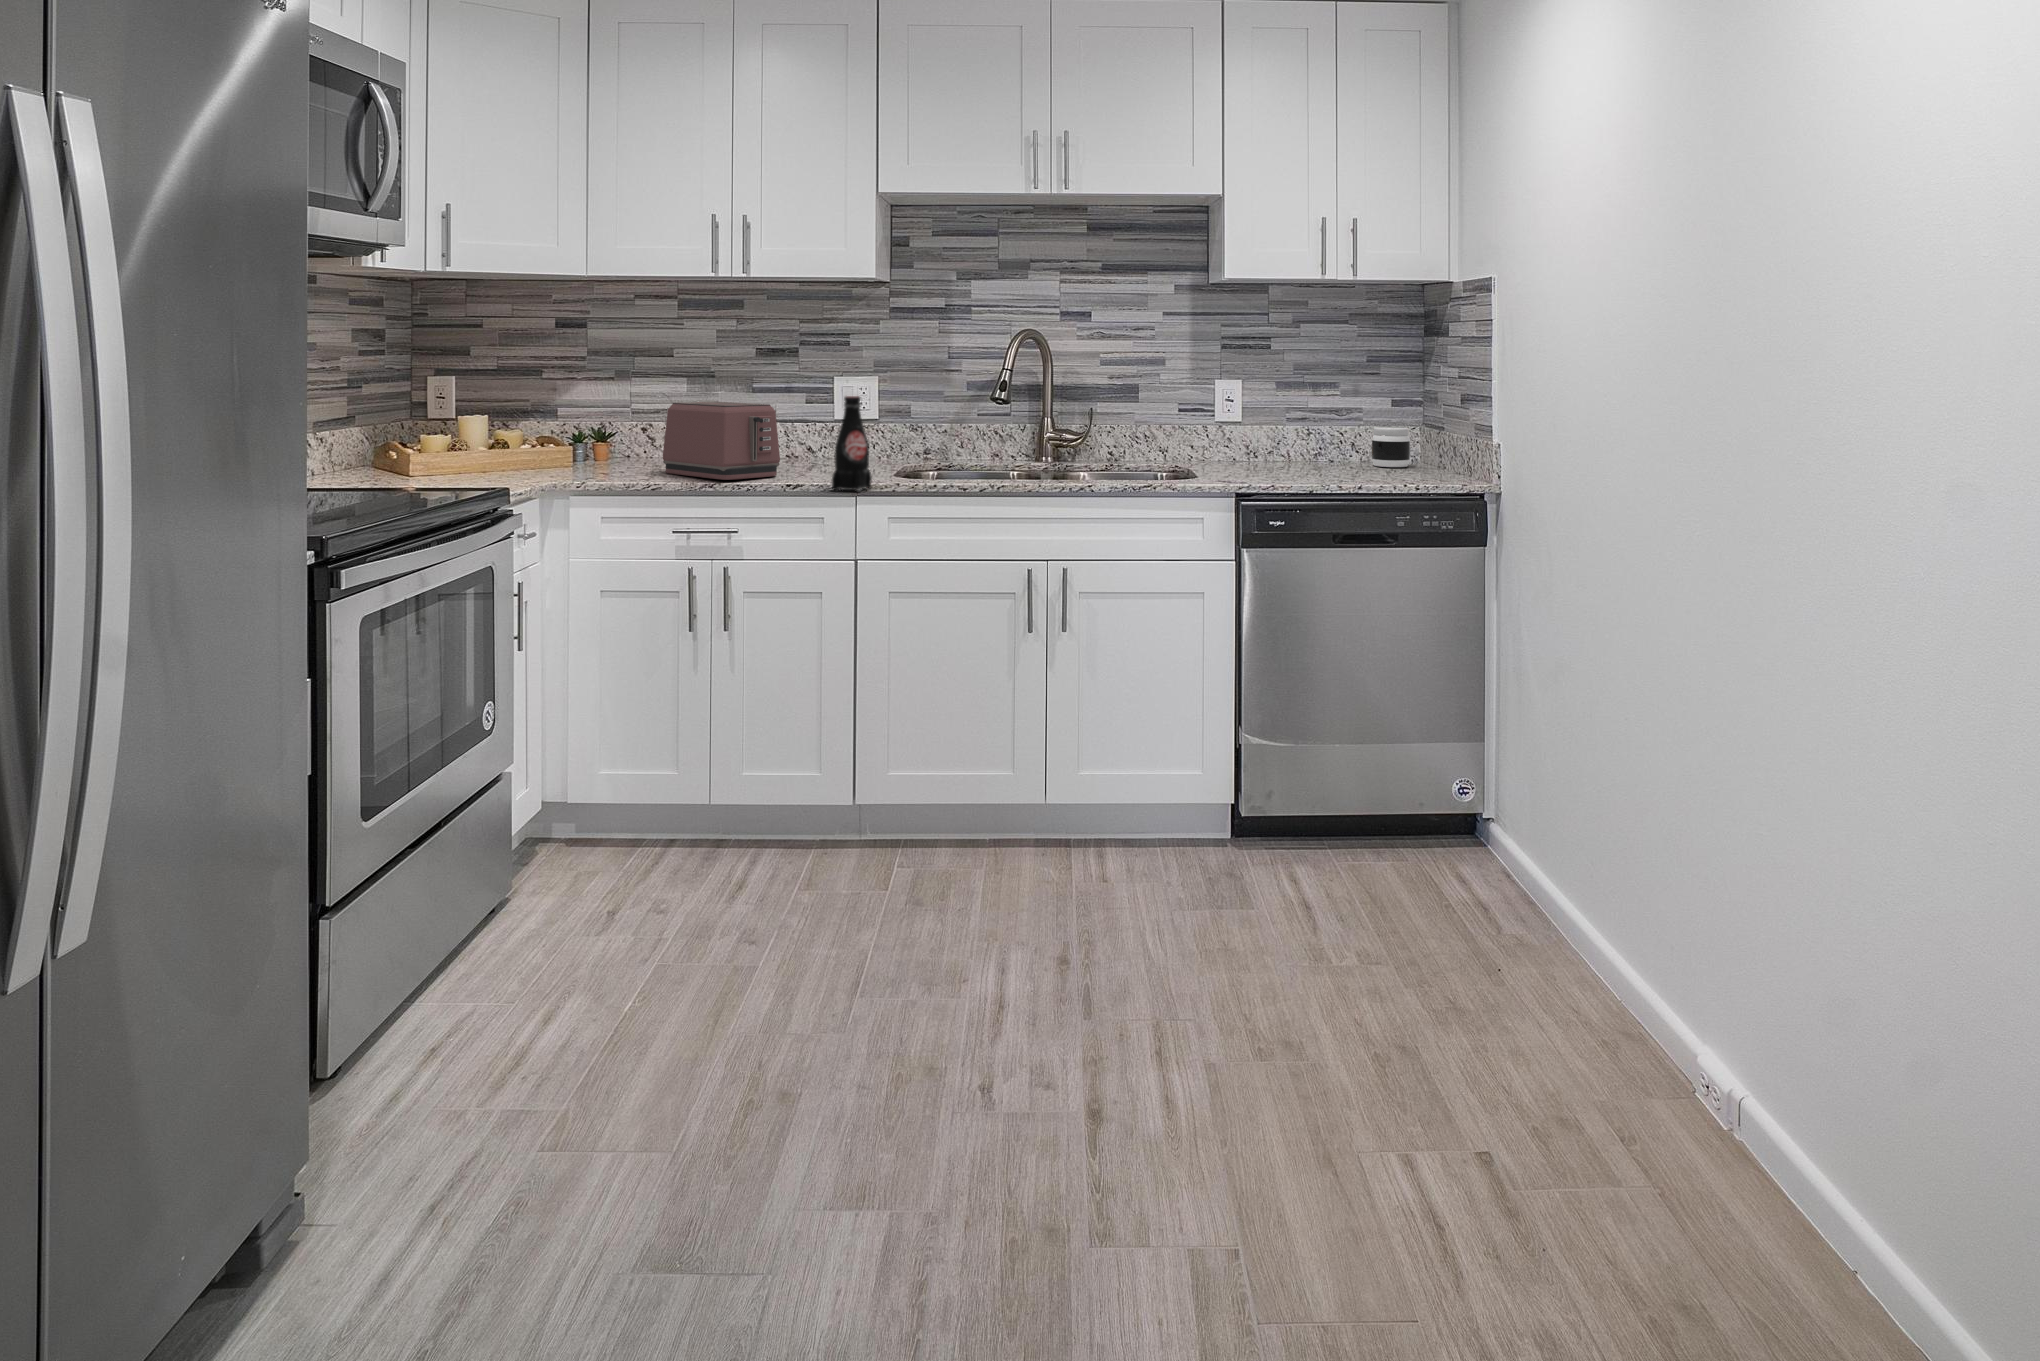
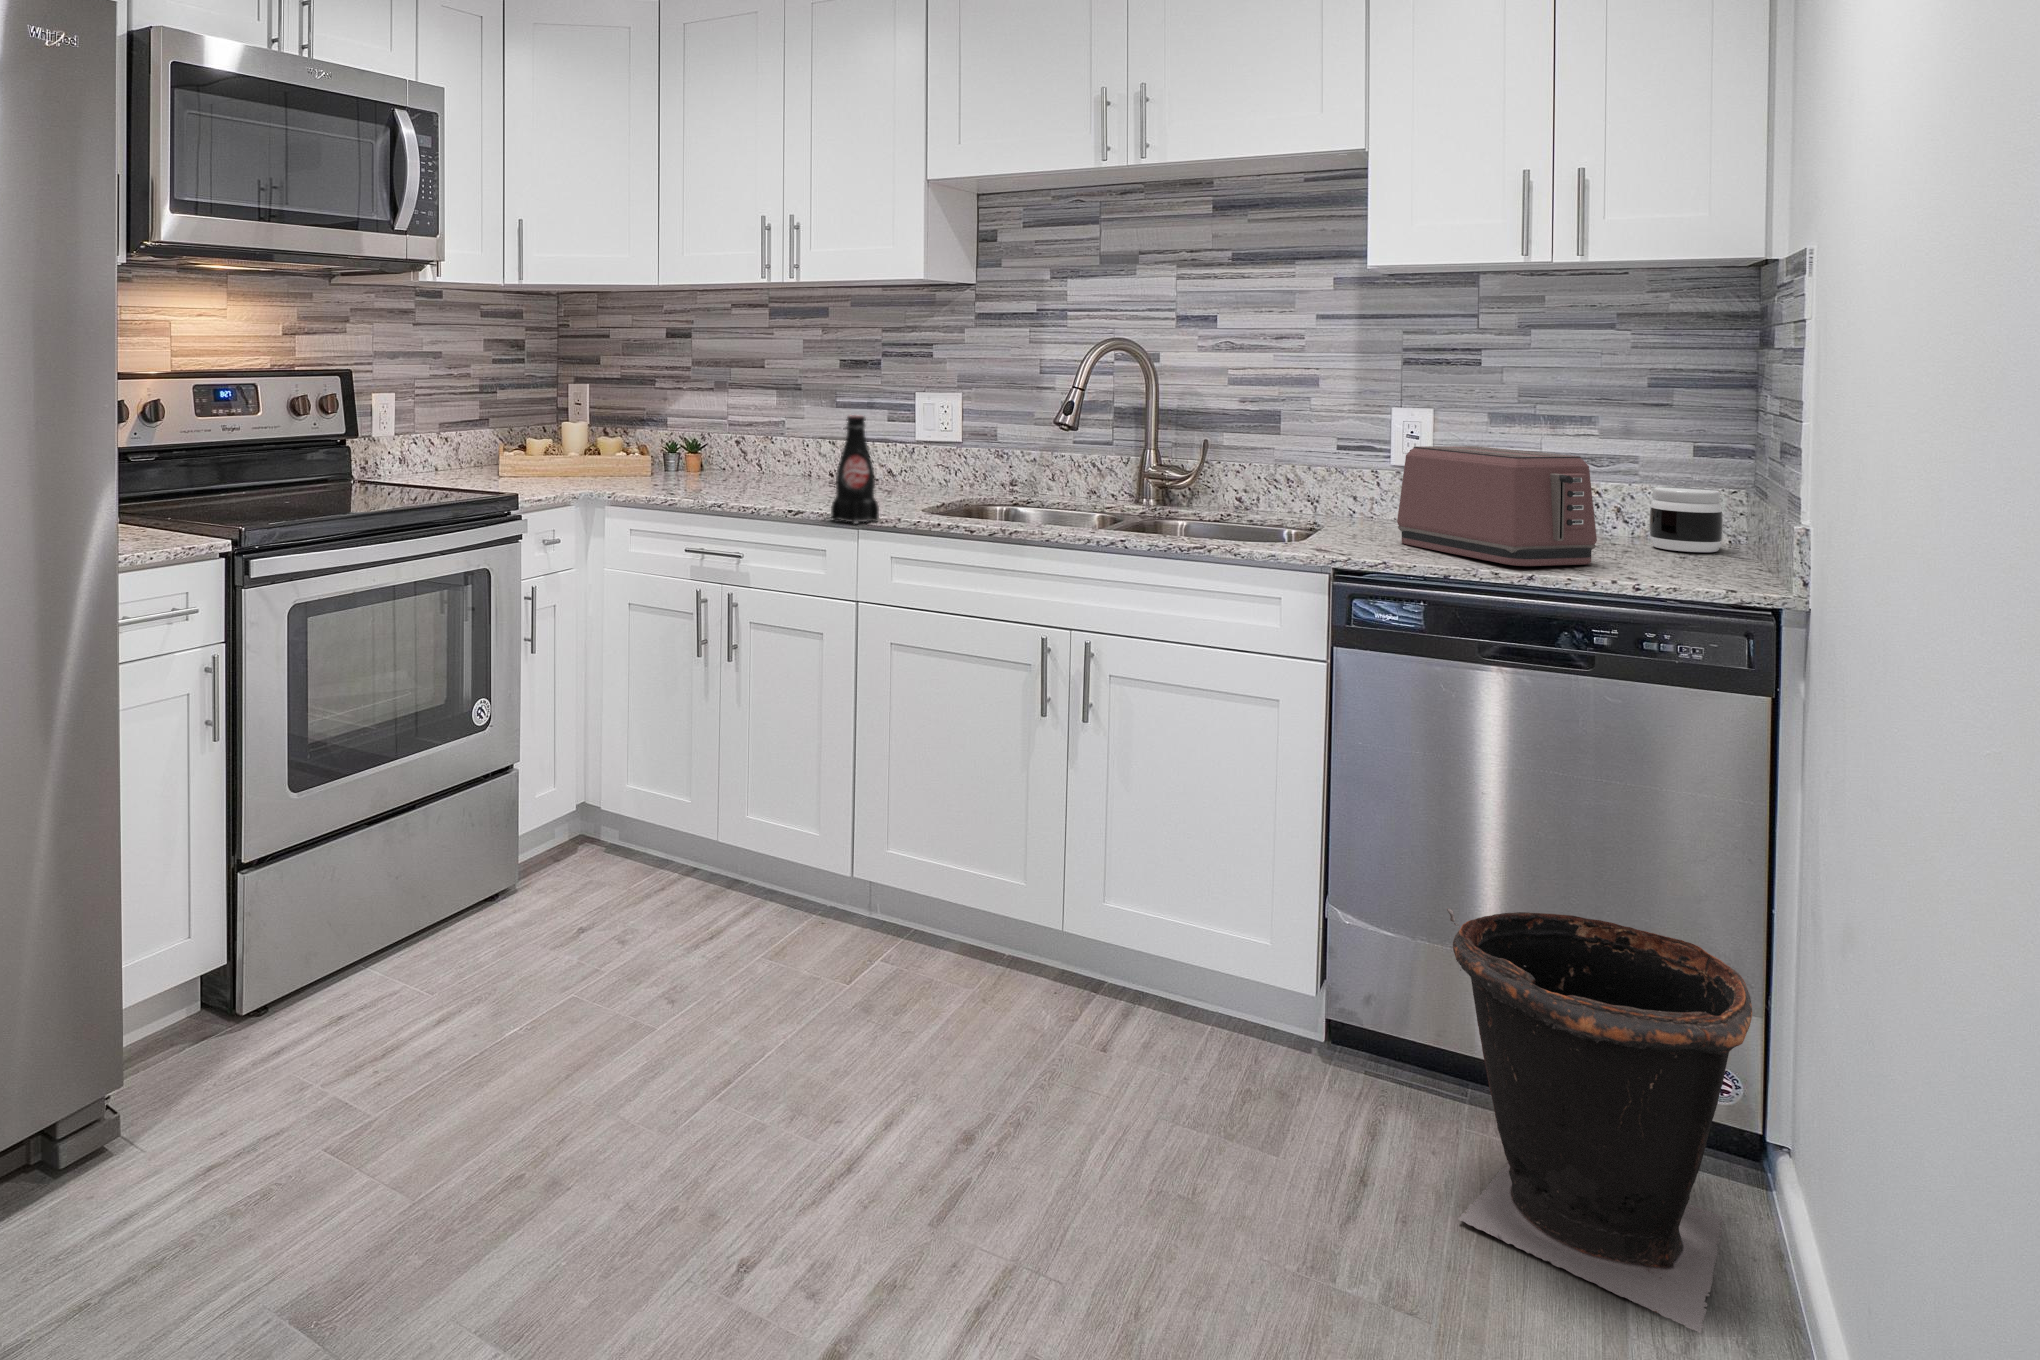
toaster: present [663,402,780,480] -> present [1397,446,1597,566]
waste bin: none [1352,699,1516,917] -> present [1447,908,1752,1333]

